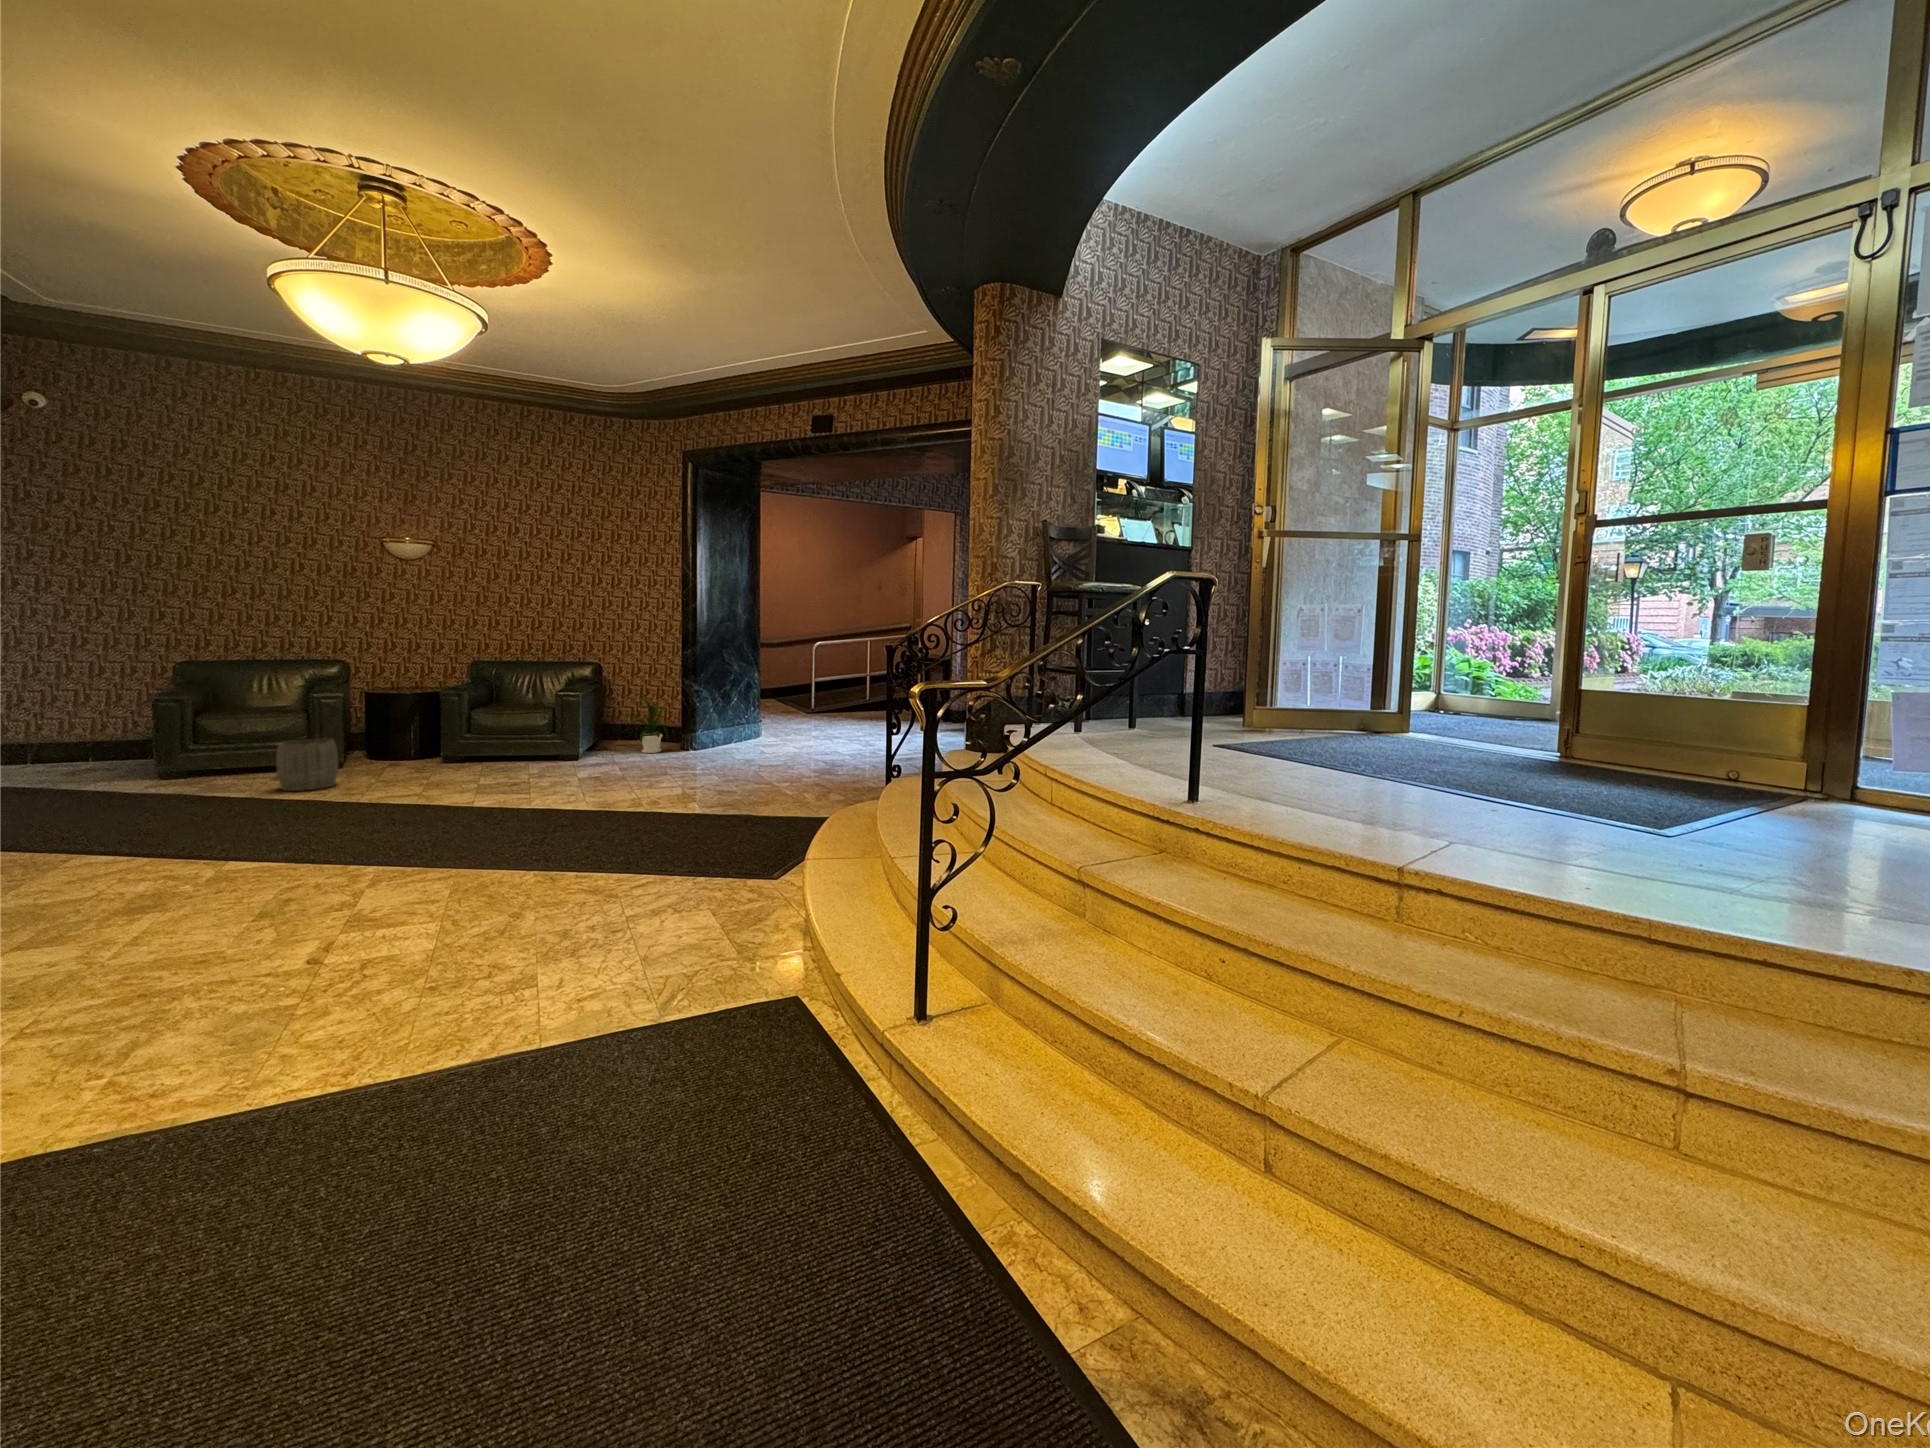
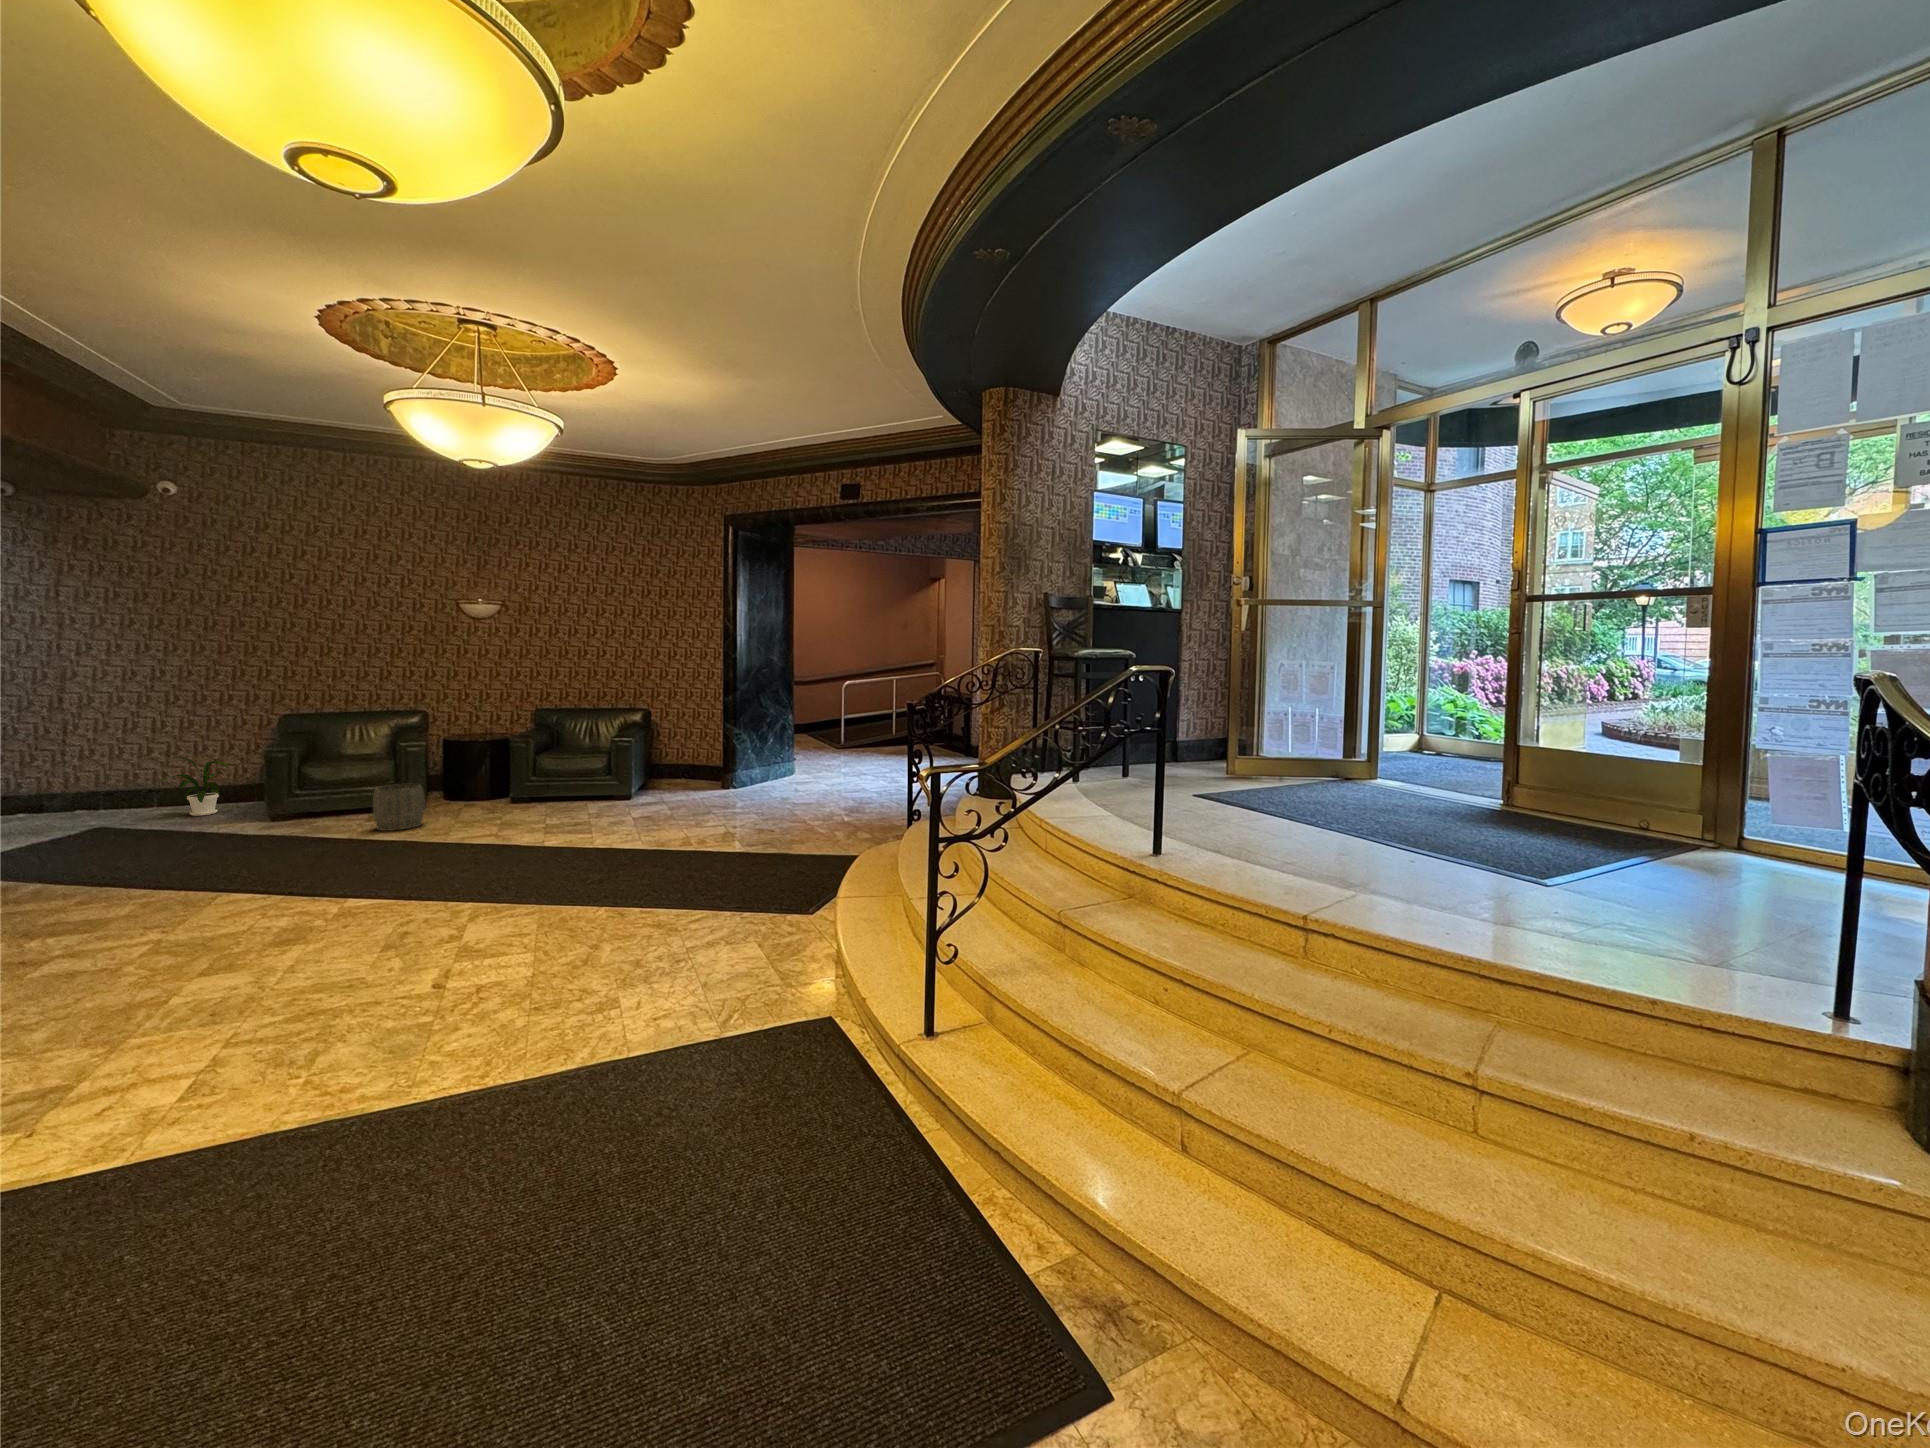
house plant: present [624,698,668,753] -> present [163,757,228,816]

